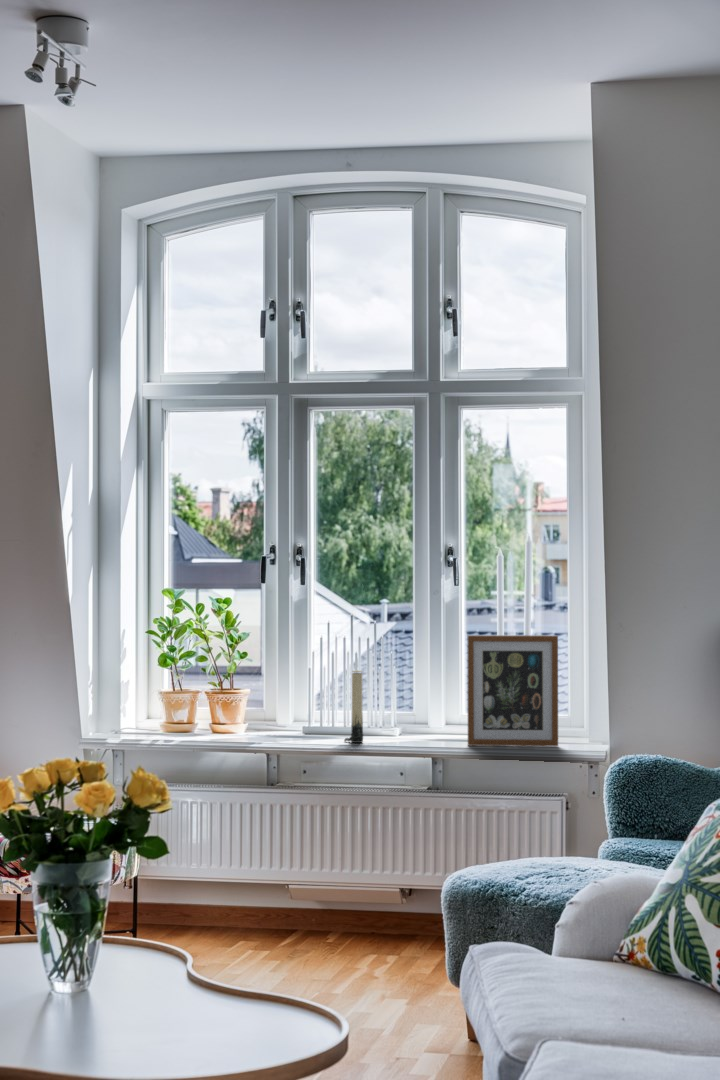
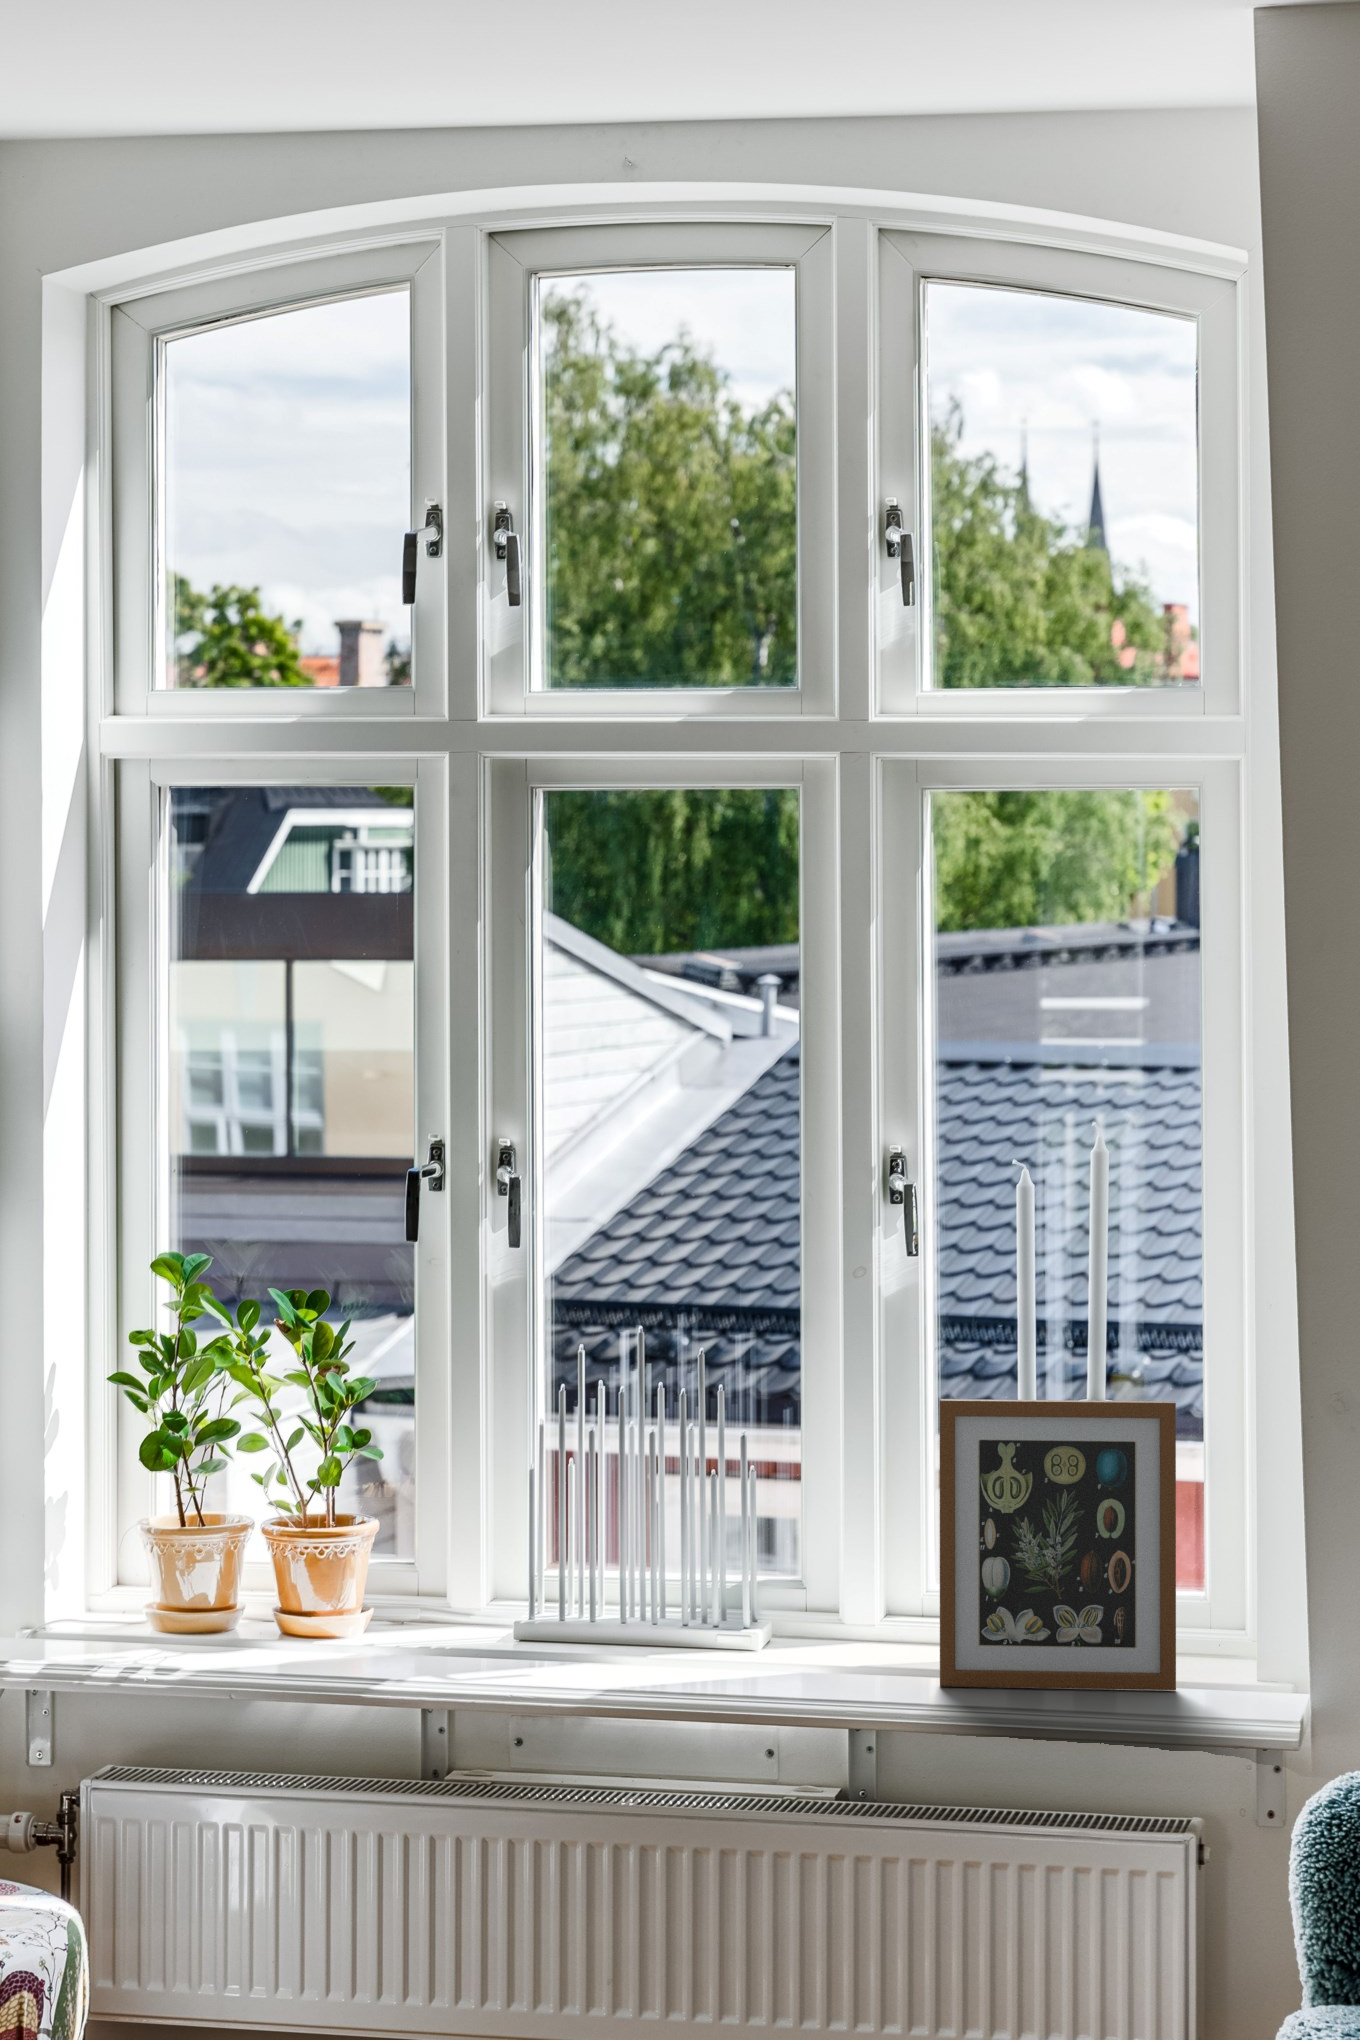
candle: present [344,670,363,743] -> none [620,1486,669,1675]

